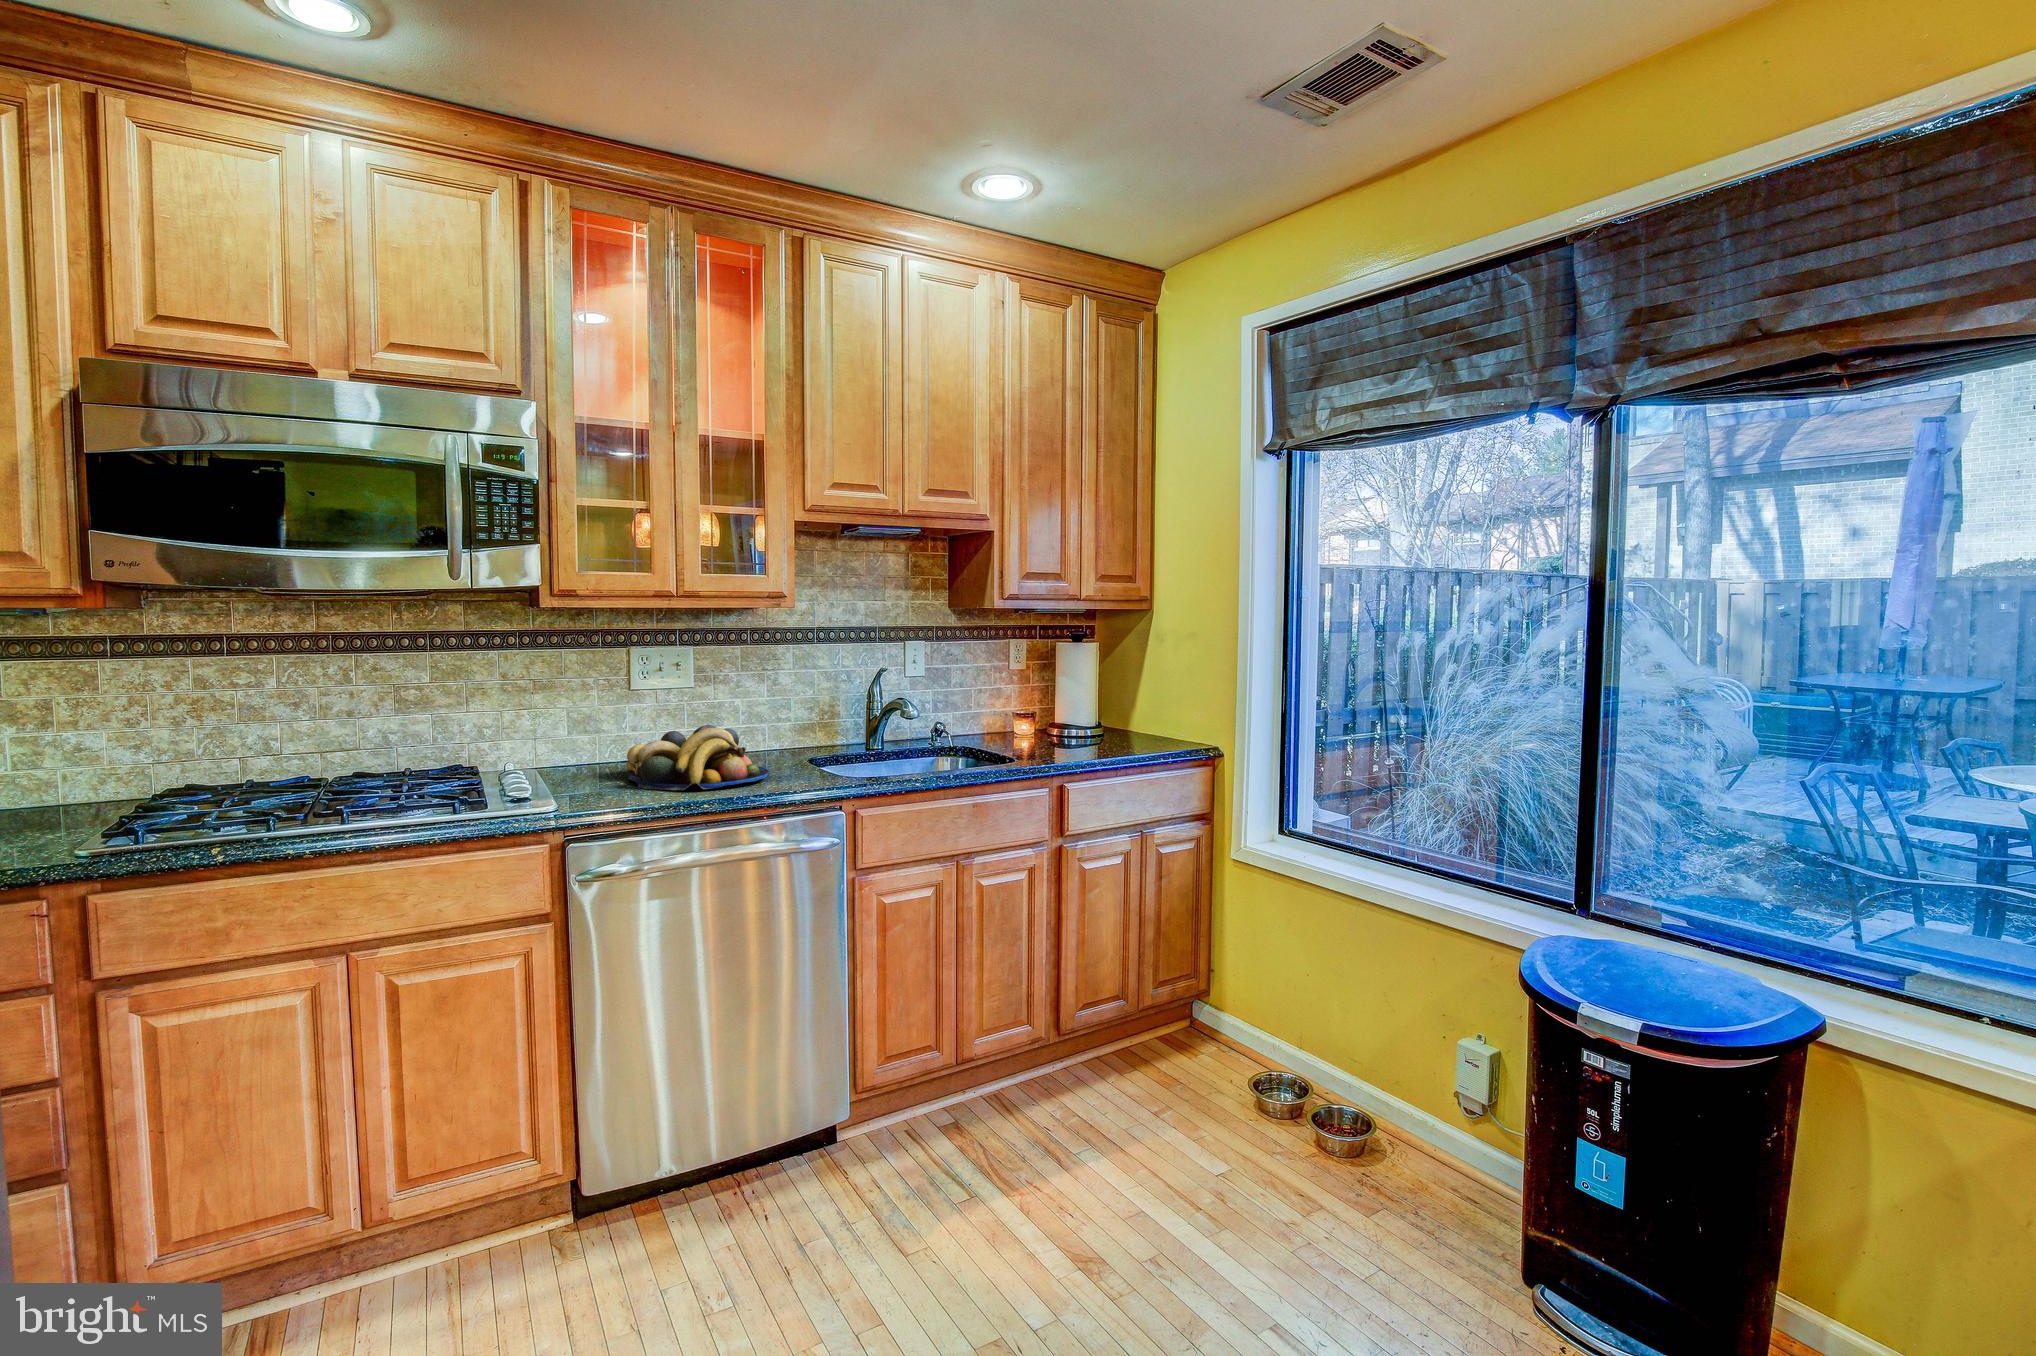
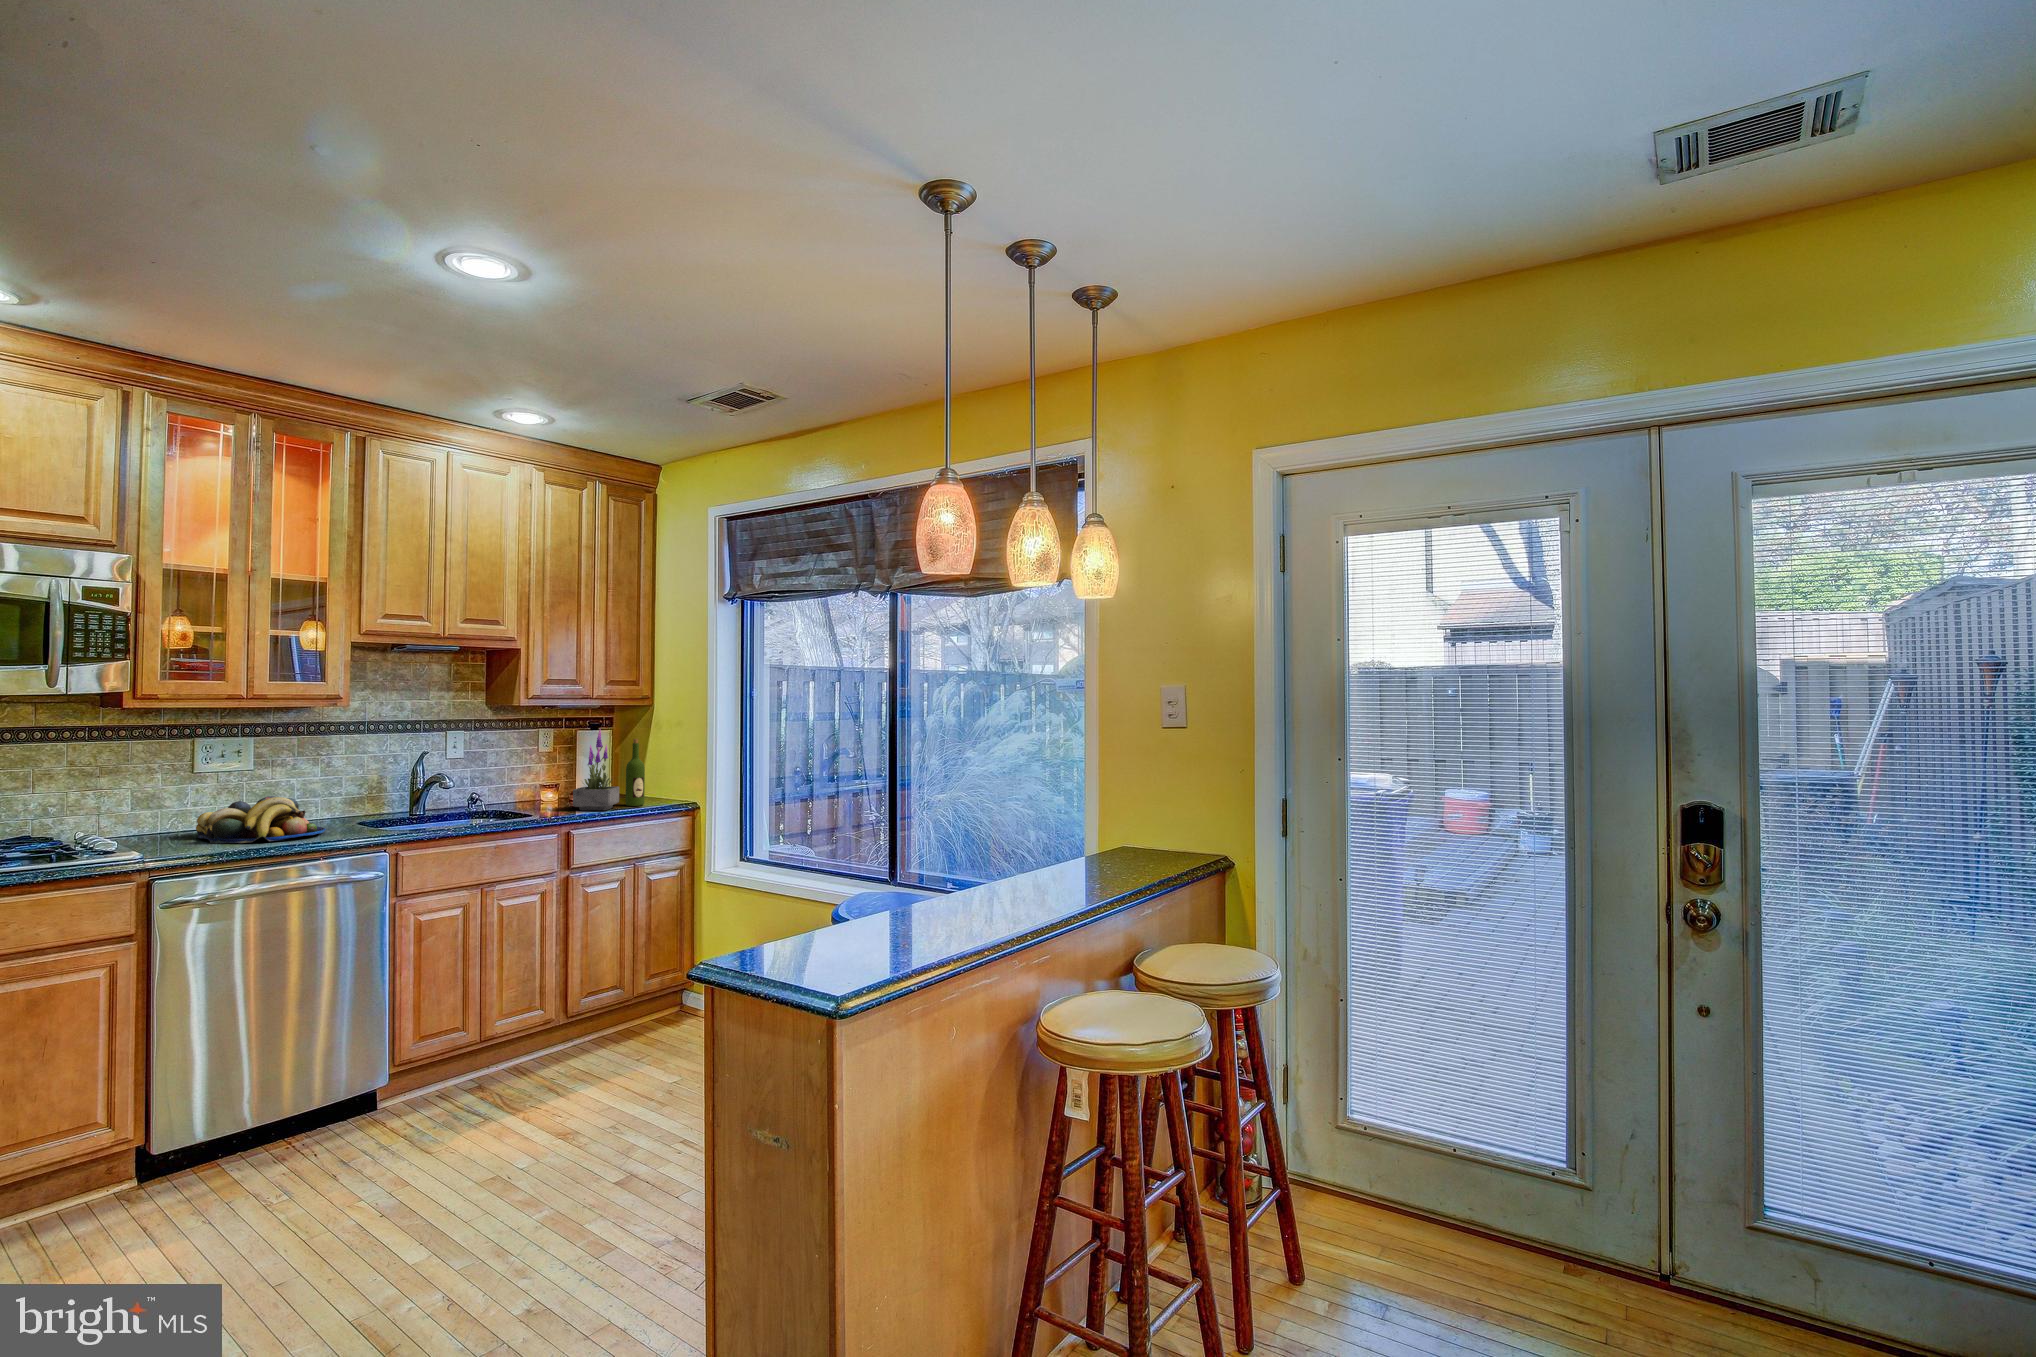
potted plant: none [1058,640,1115,753] -> present [573,731,619,810]
wine bottle: none [1121,655,1145,747] -> present [626,739,645,806]

